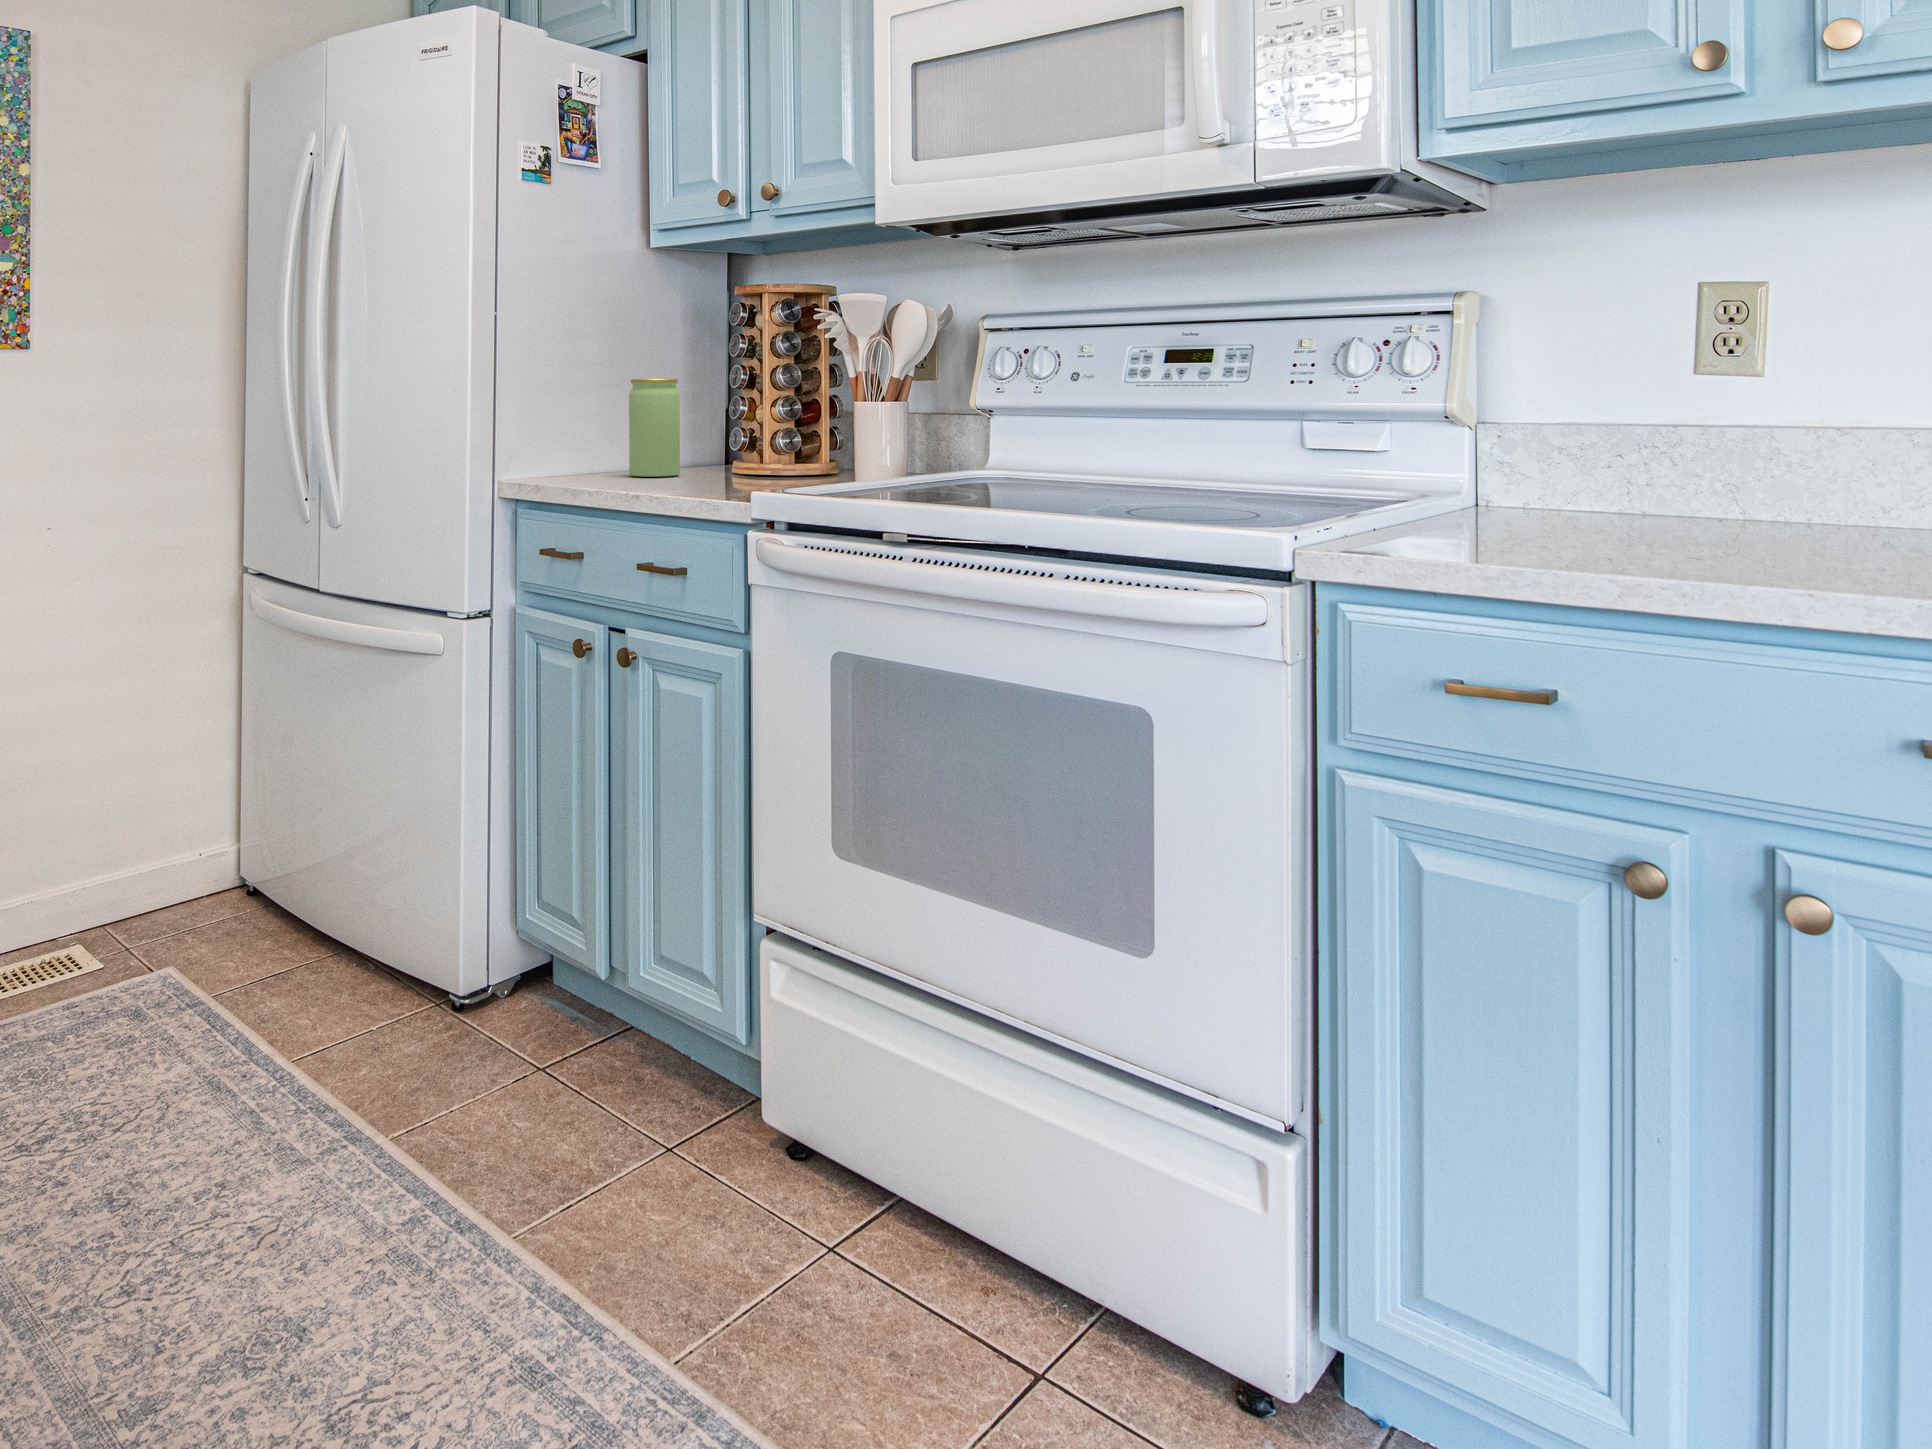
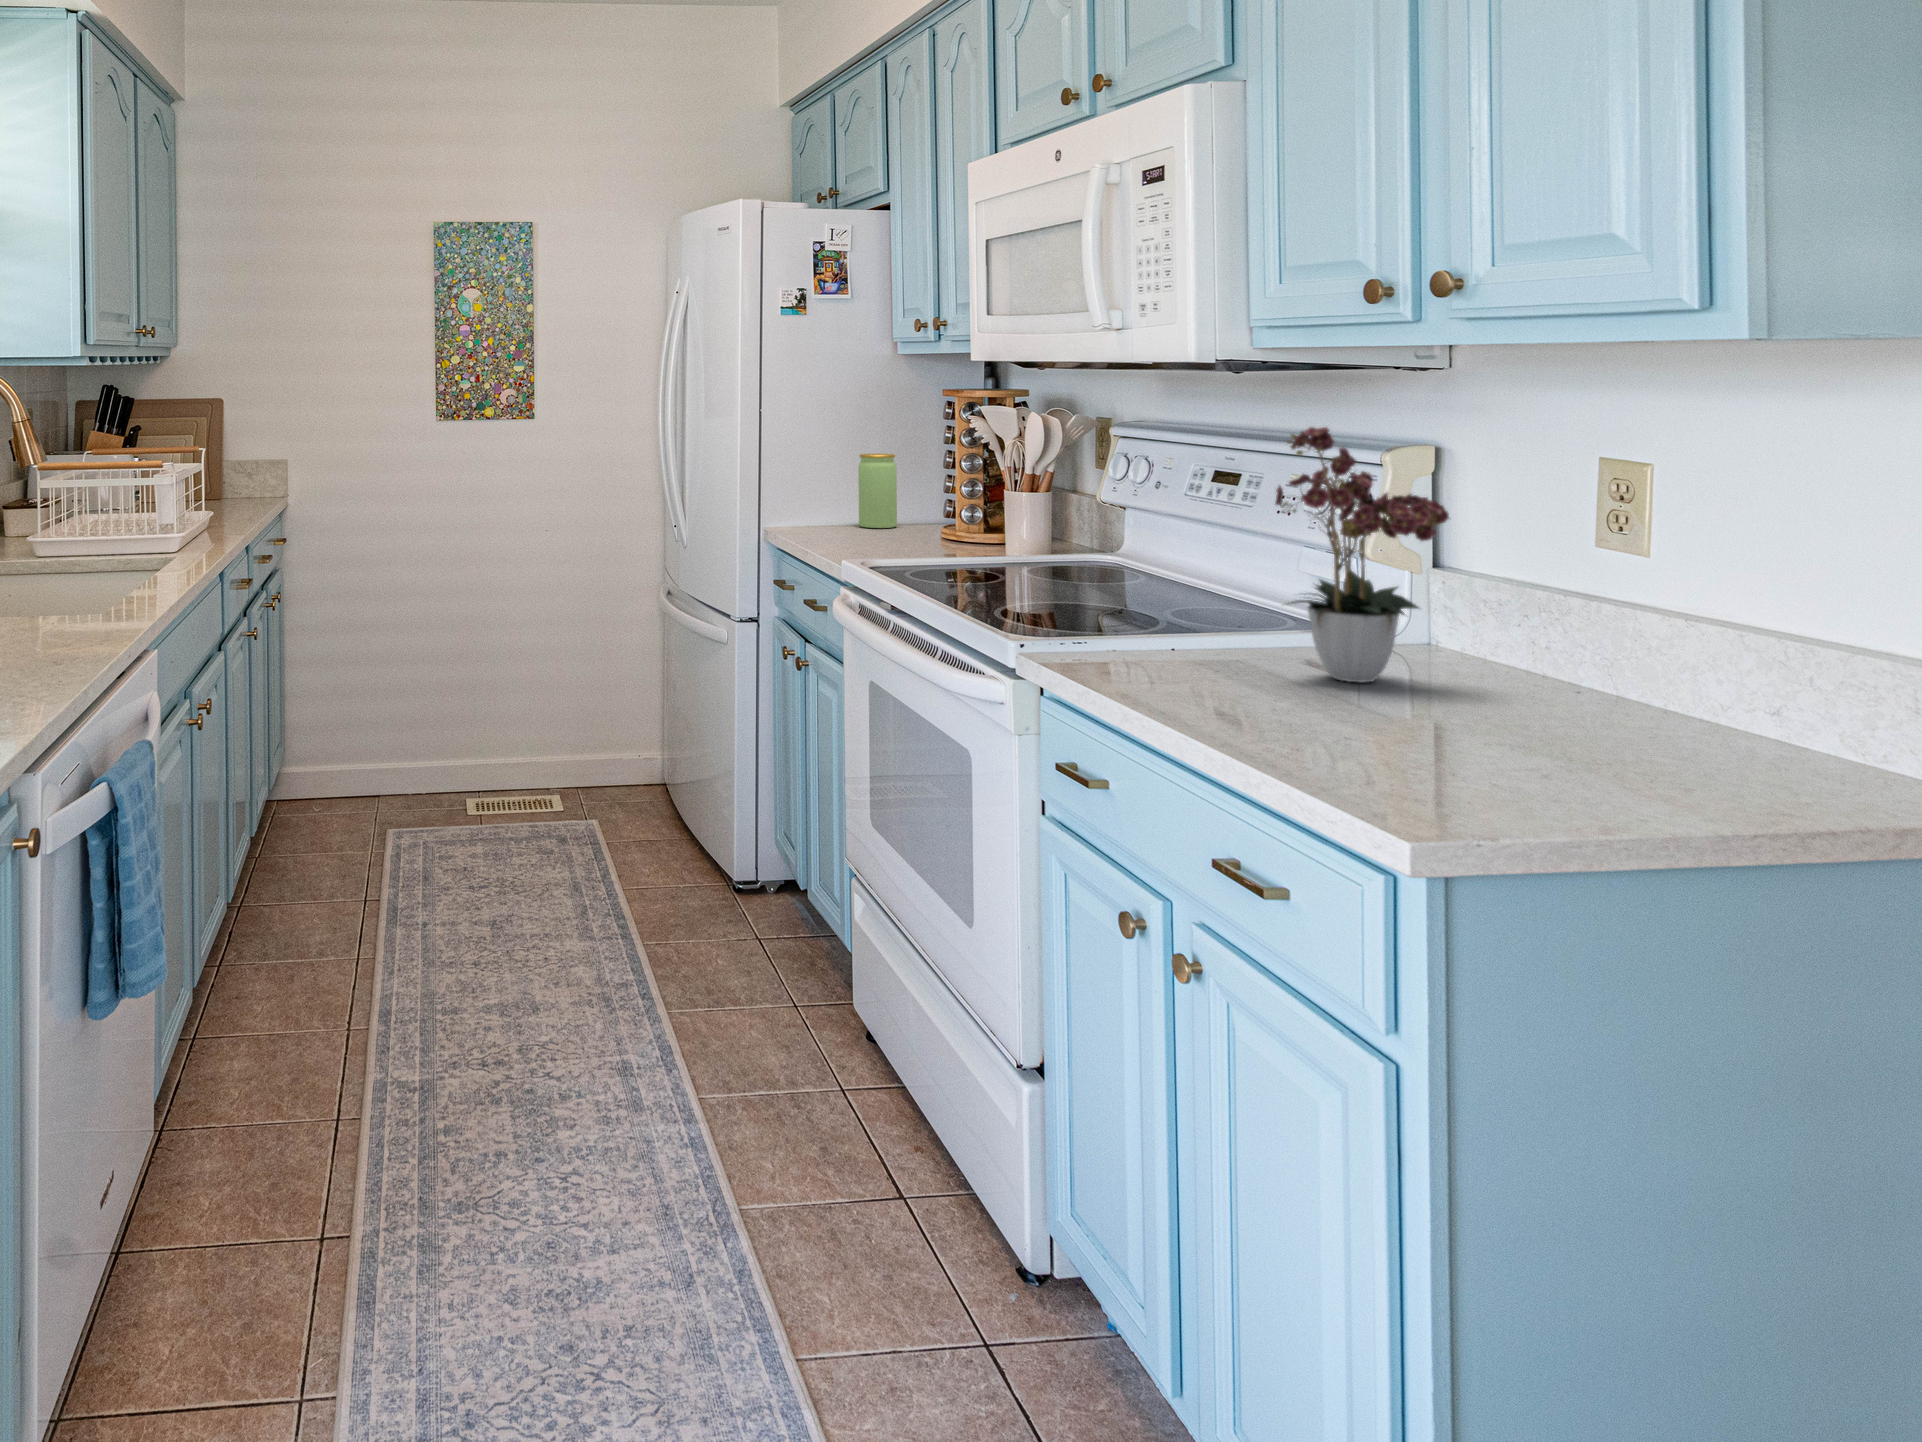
flower arrangement: none [1567,232,1752,555] -> present [1275,427,1450,682]

